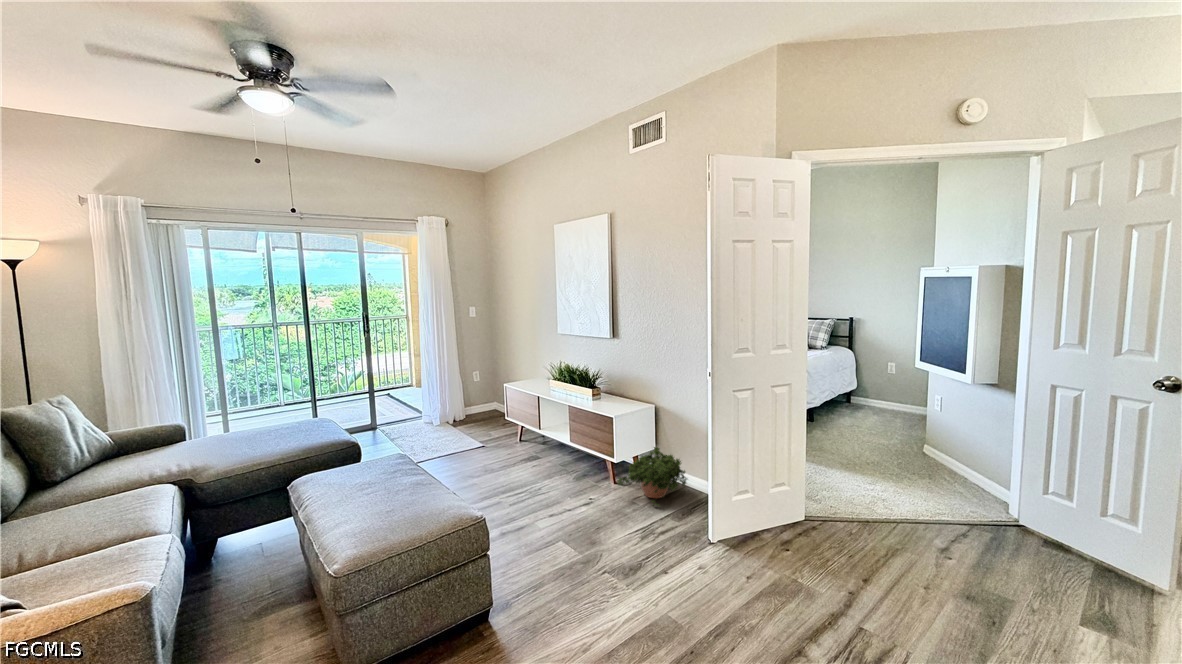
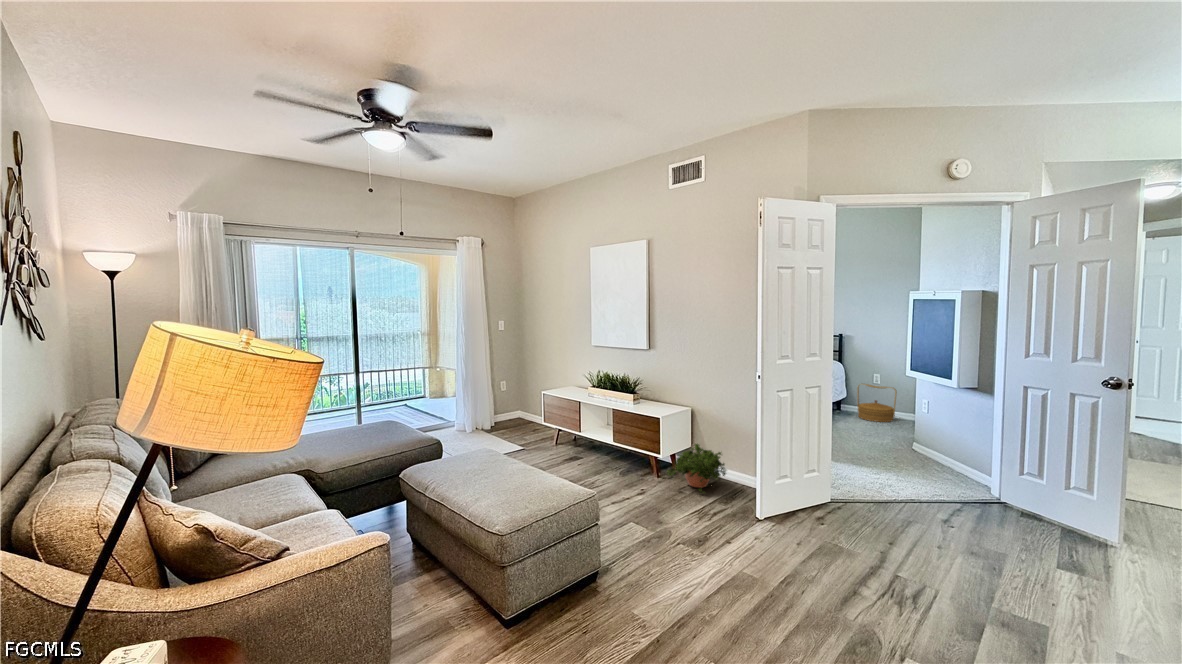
woven basket: none [868,374,913,418] -> present [857,384,897,422]

